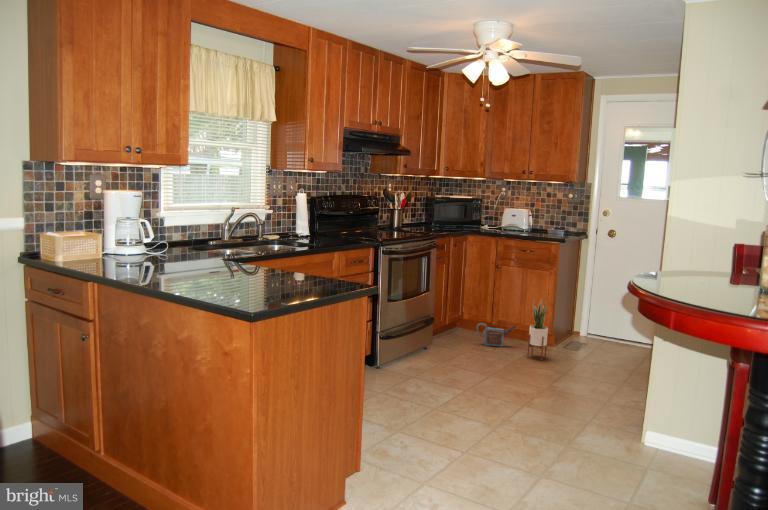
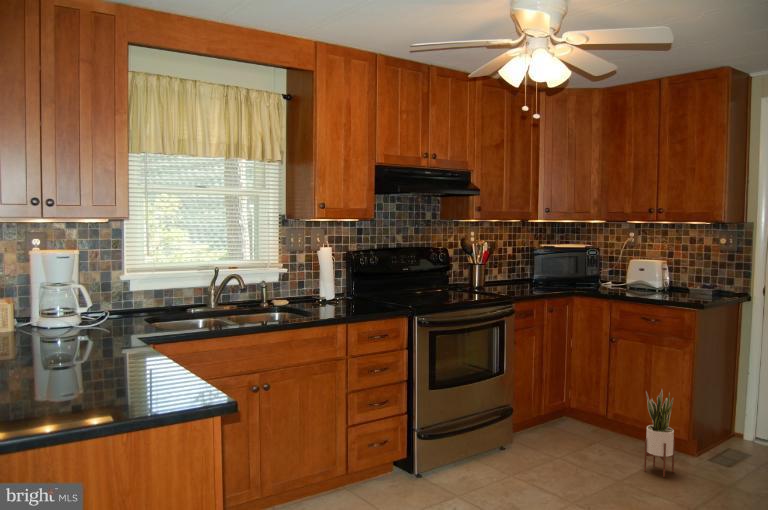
watering can: present [475,323,516,346] -> none [577,416,634,450]

